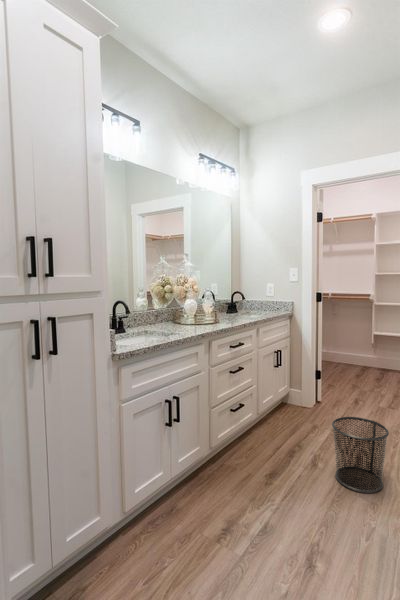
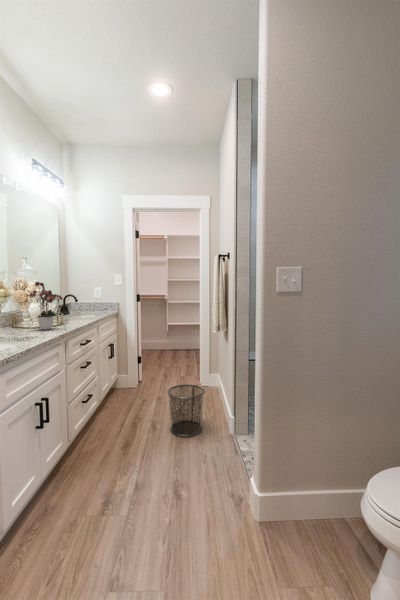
flower arrangement: none [181,275,214,327] -> present [30,282,63,330]

